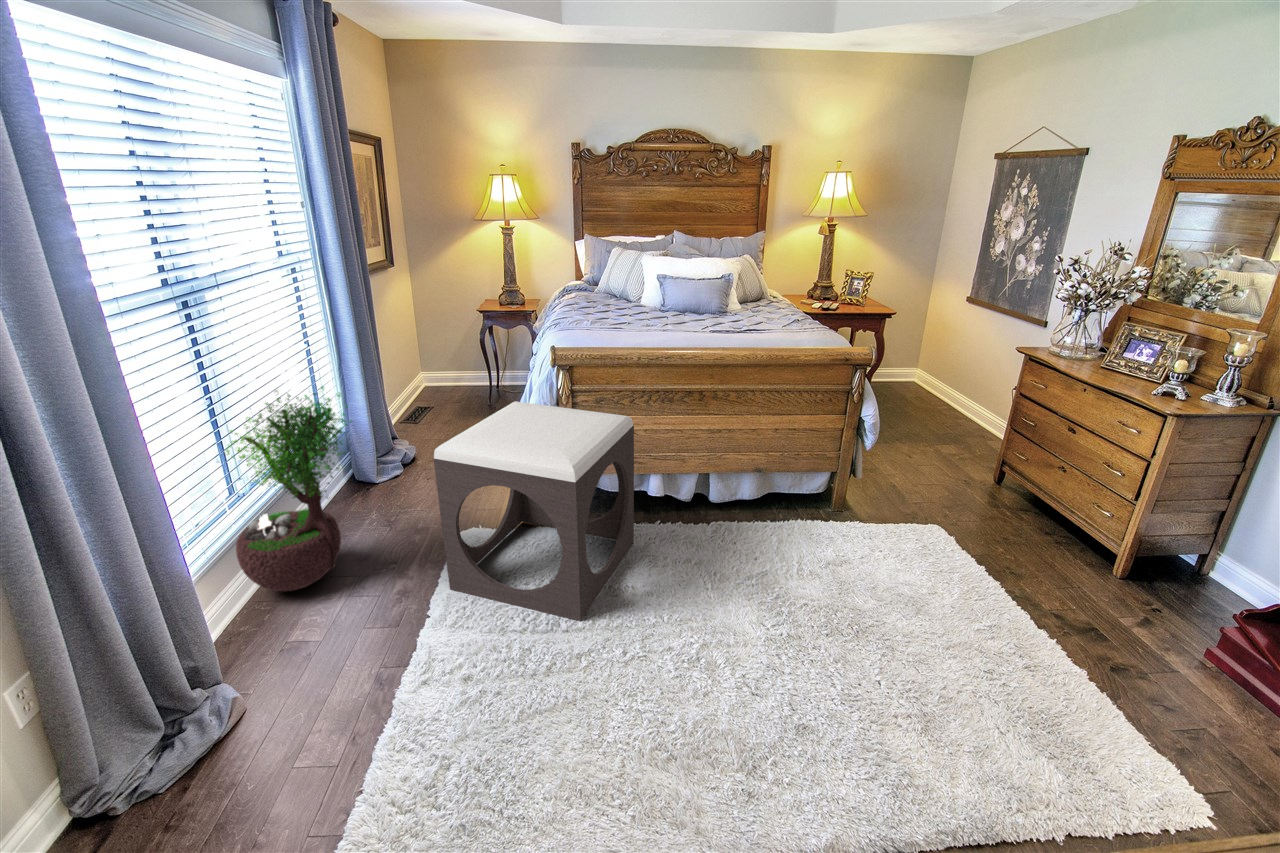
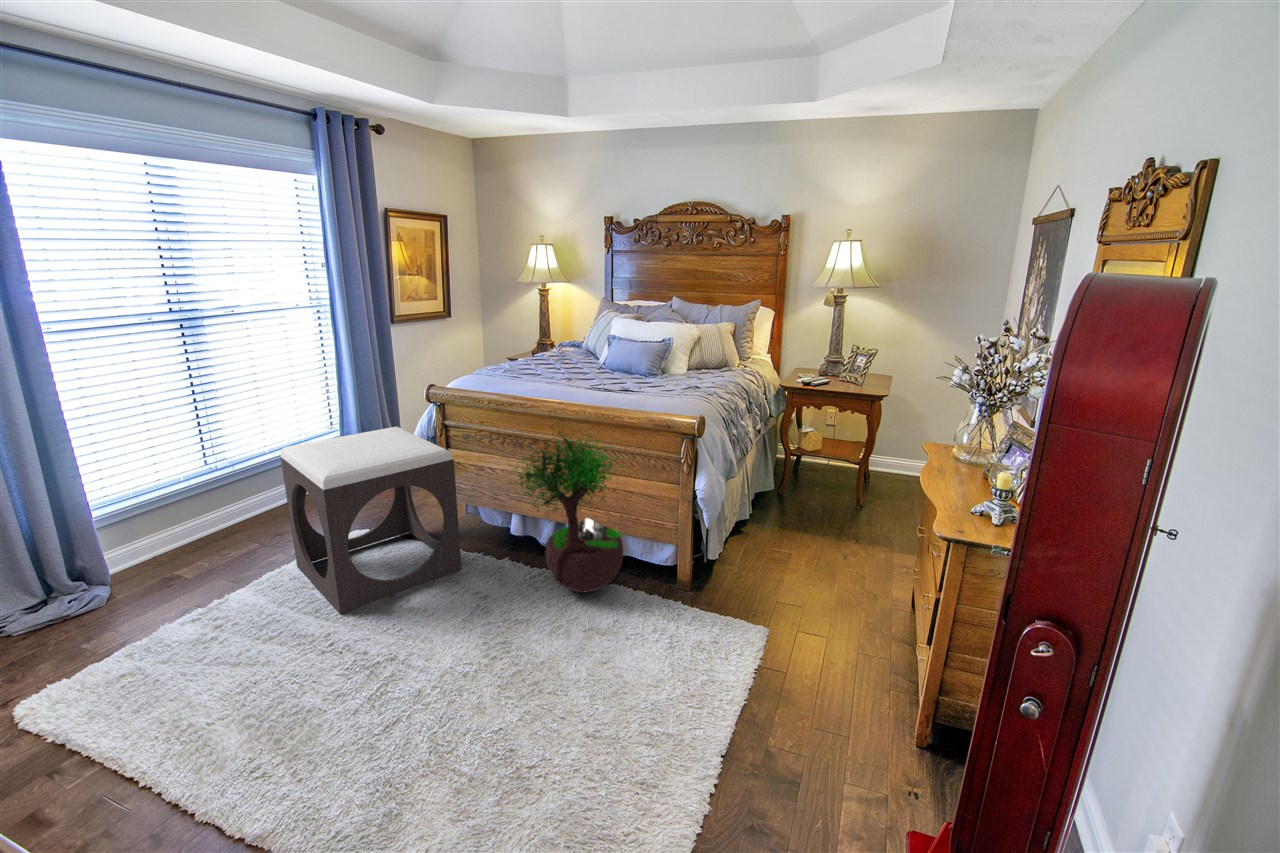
potted tree: present [226,386,351,591] -> present [509,427,624,592]

